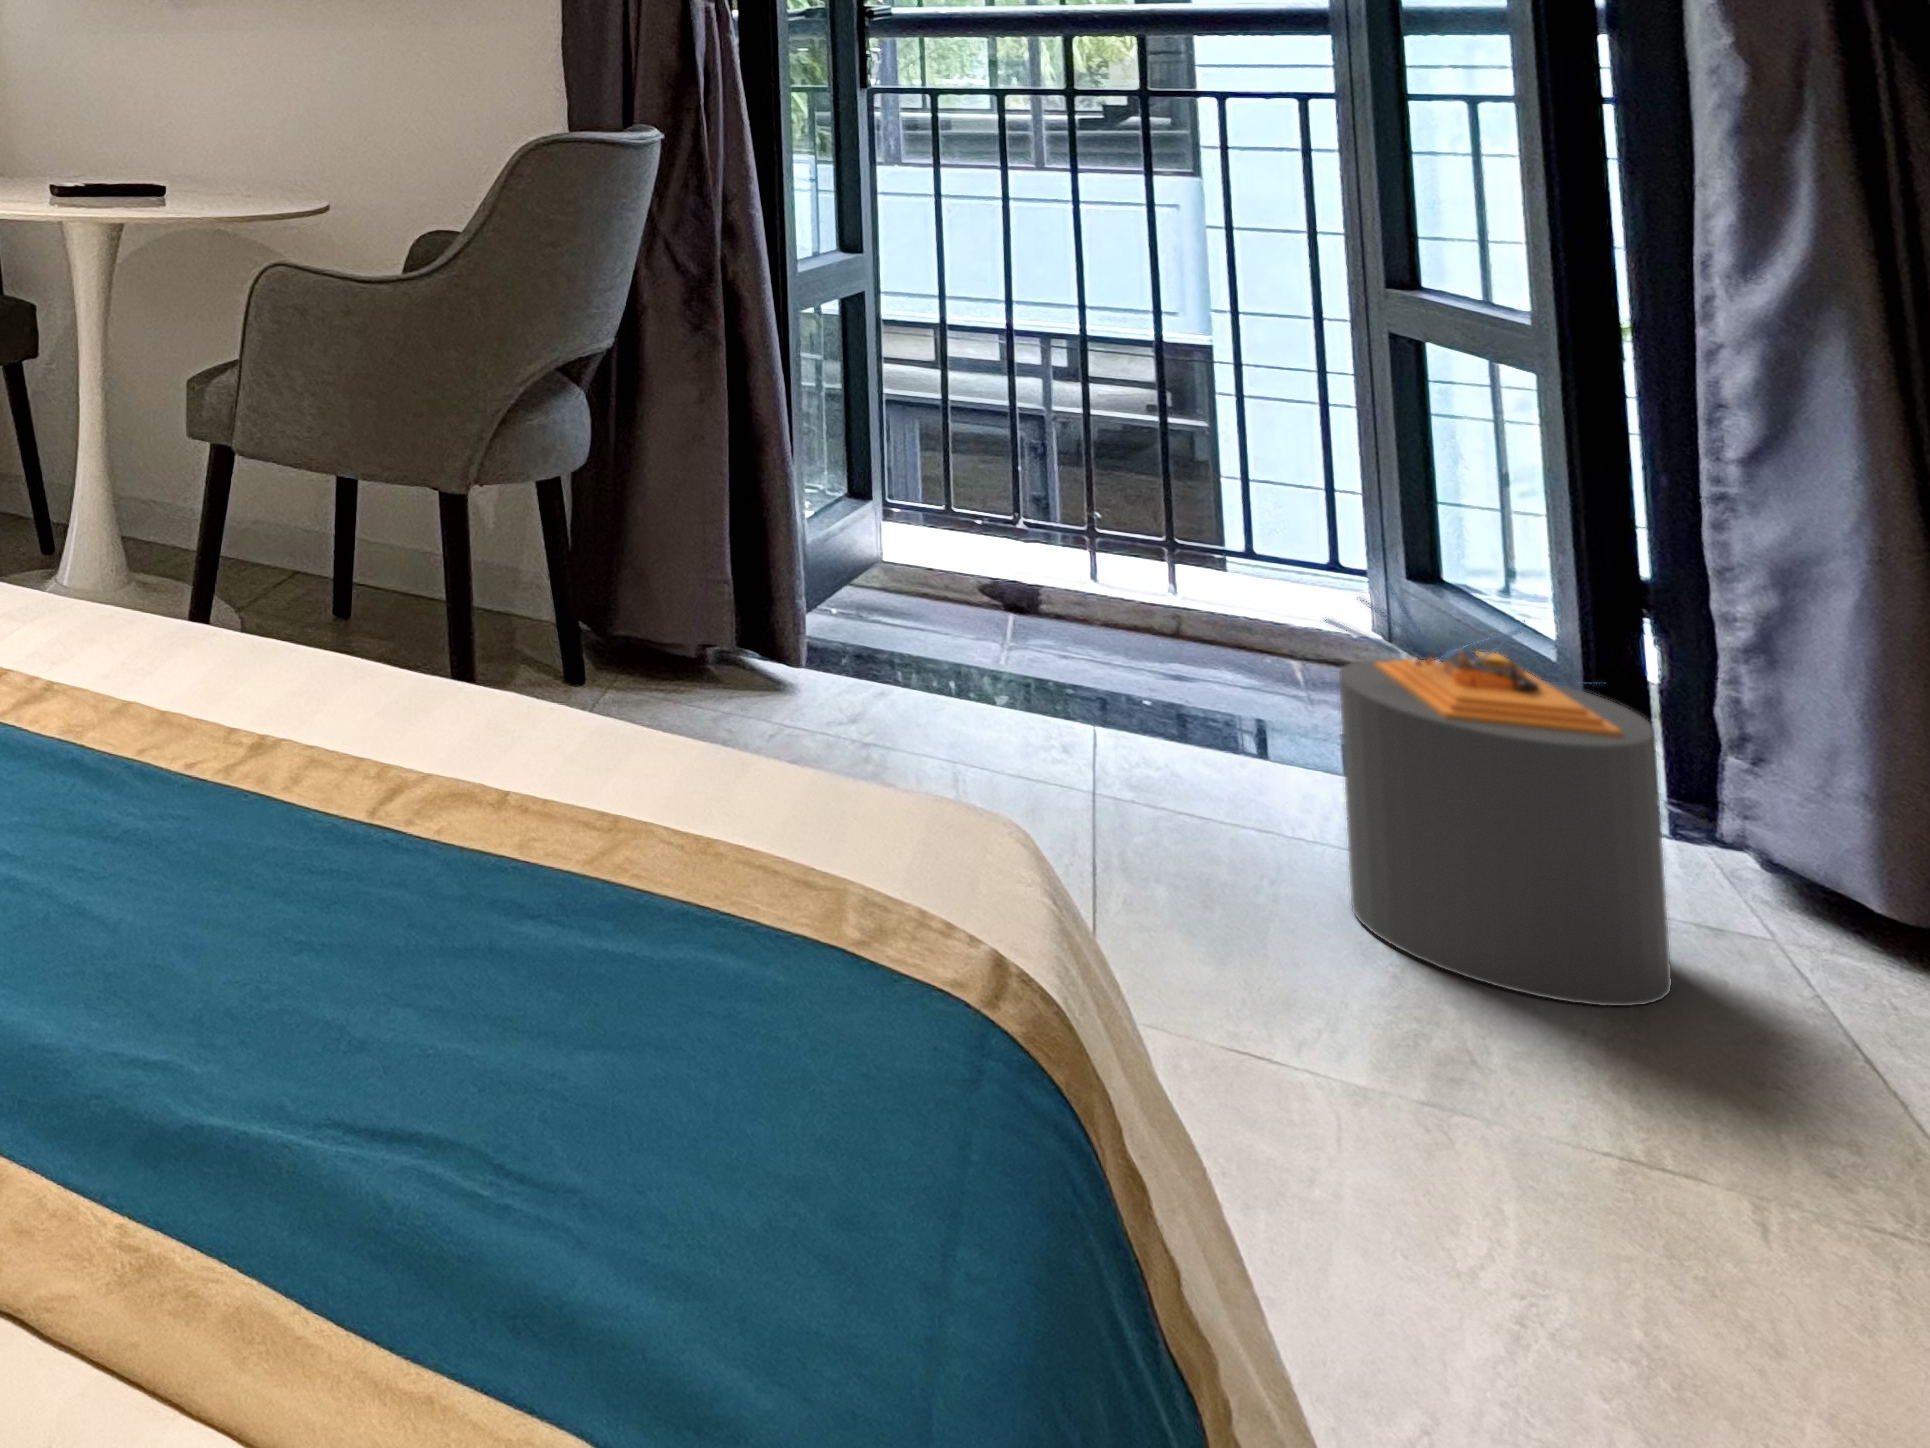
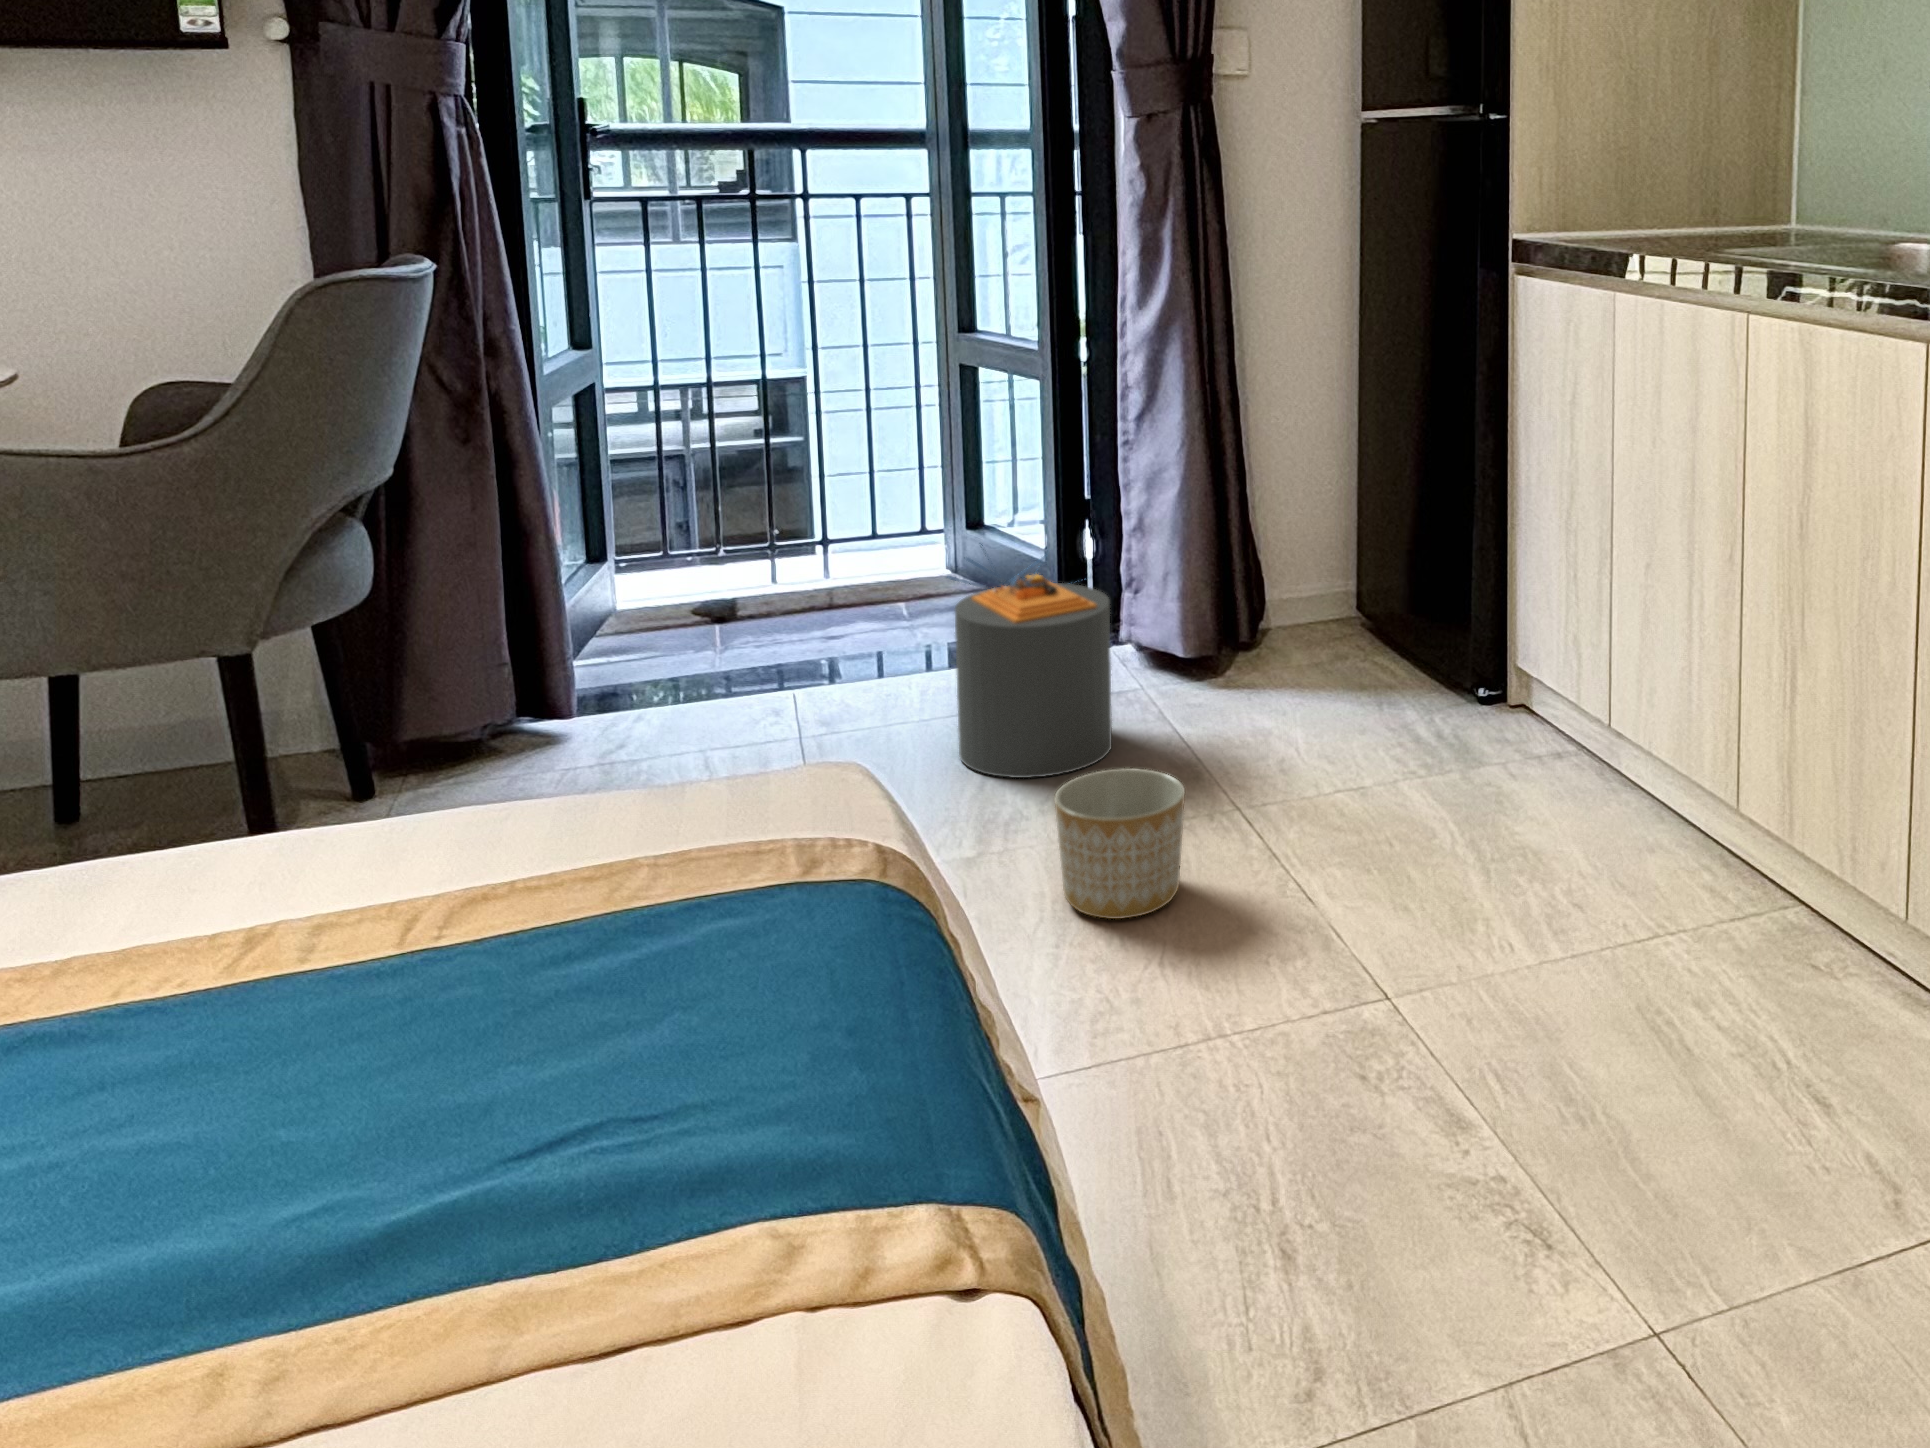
planter: none [1479,997,1790,1315] -> present [1055,768,1185,919]

